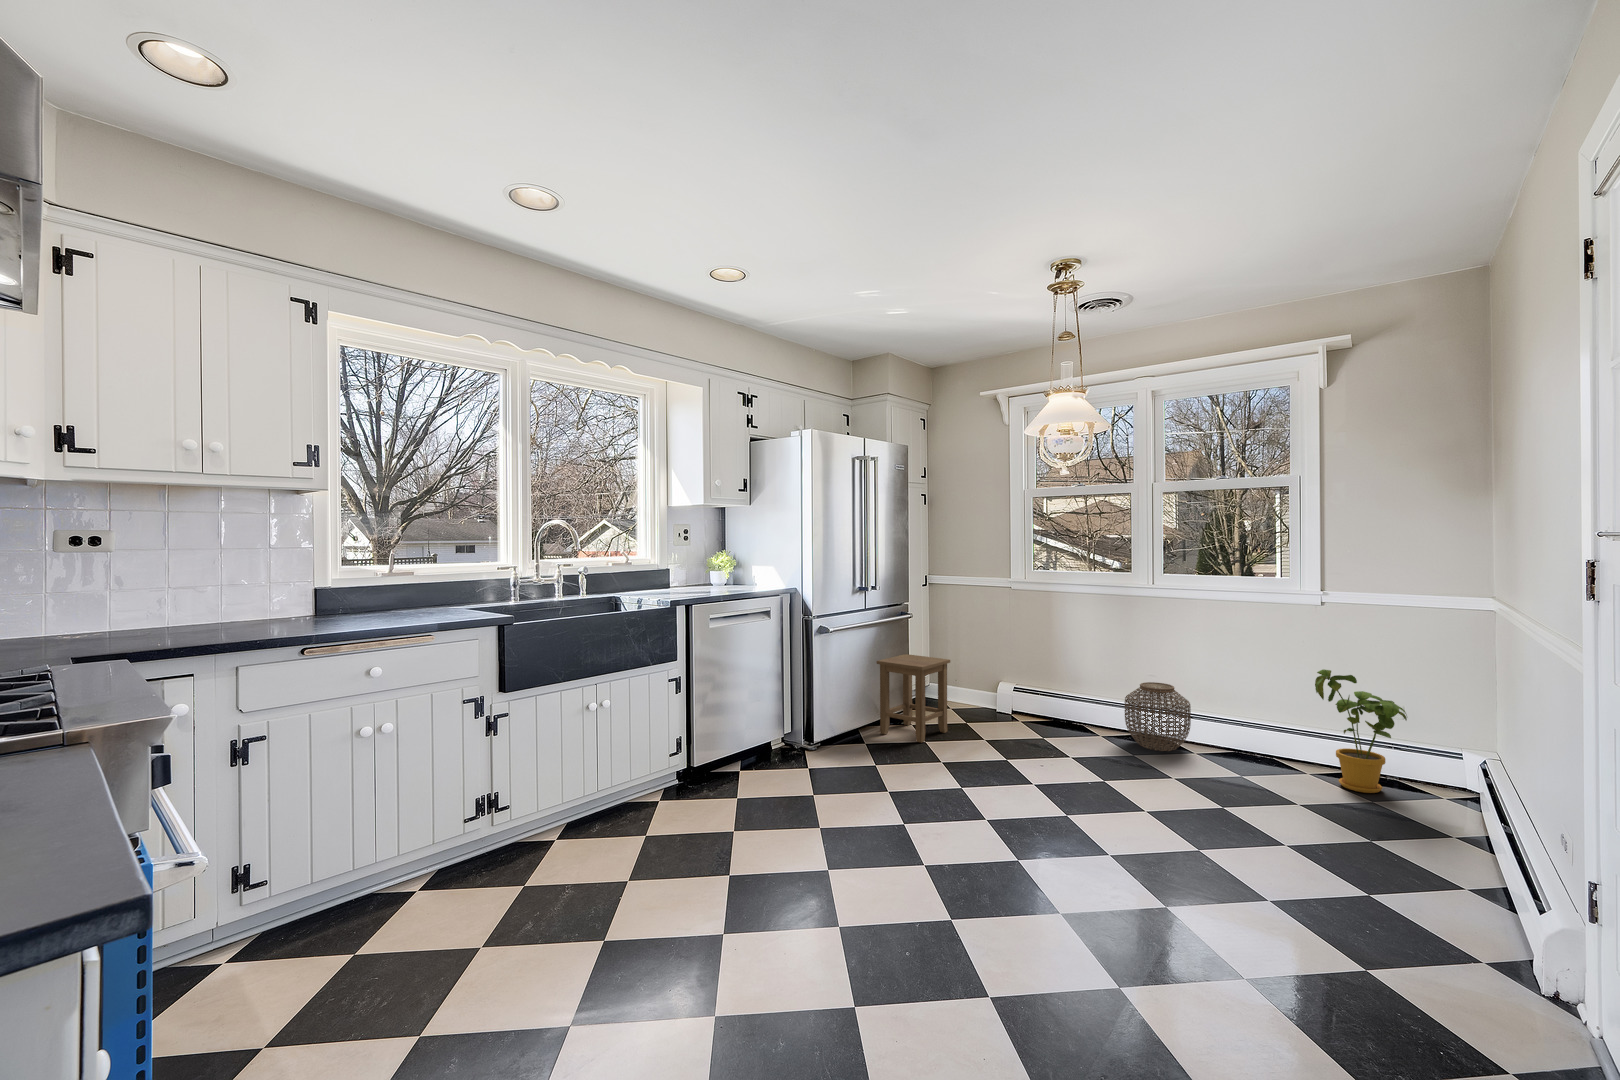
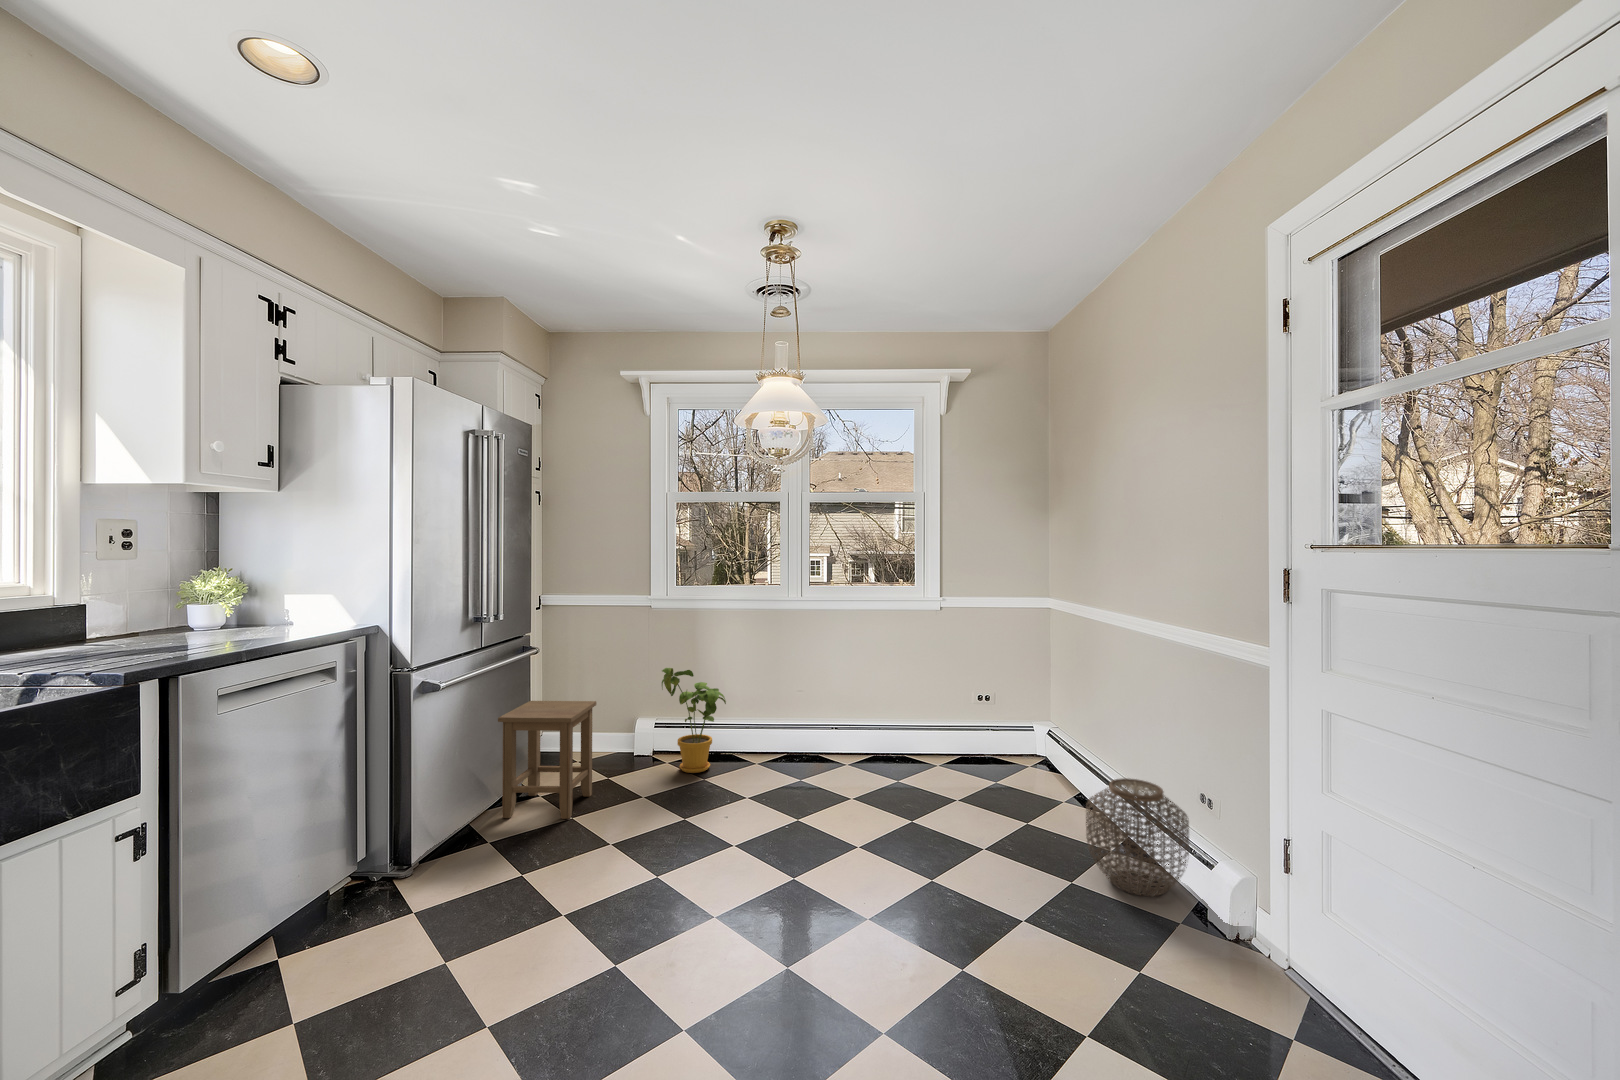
house plant: present [1315,669,1407,793] -> present [662,668,726,773]
woven basket: present [1125,682,1191,751] -> present [1086,778,1189,896]

